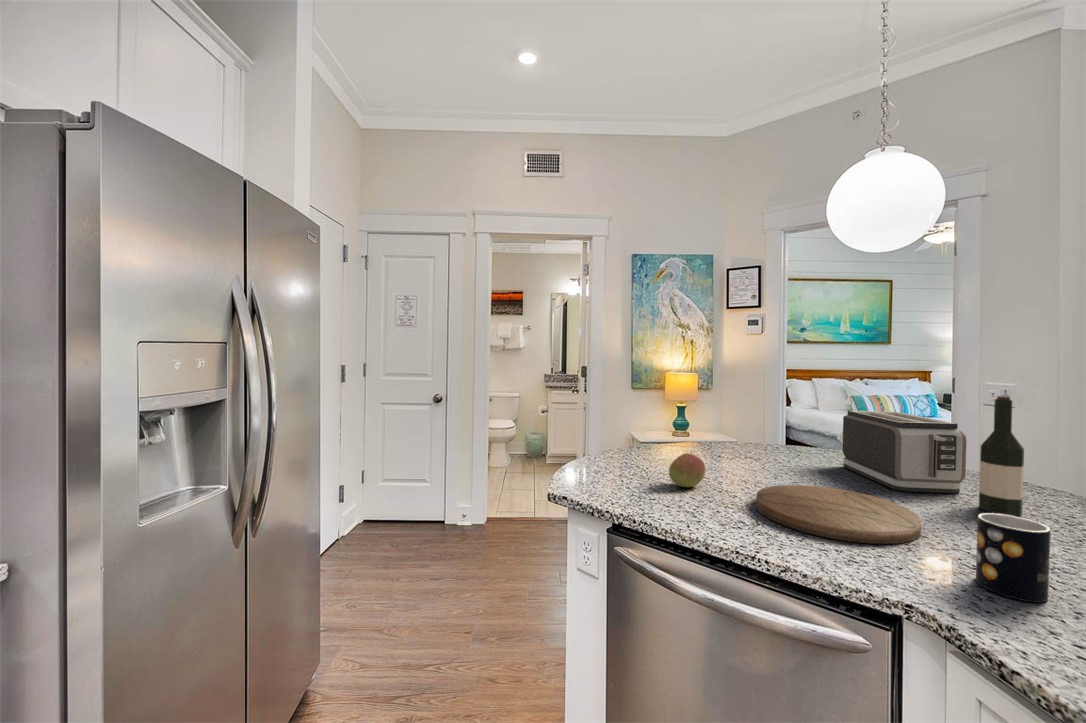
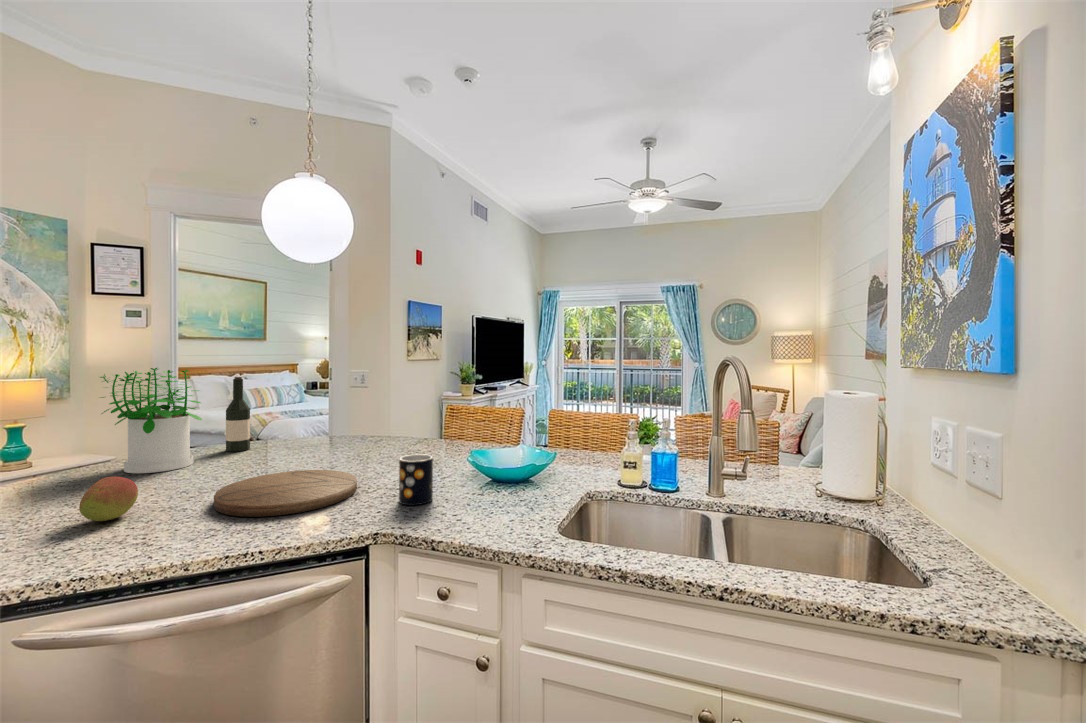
potted plant: none [705,369,776,460] -> present [100,368,202,473]
wine bottle: present [979,396,1024,516] -> present [226,377,250,452]
toaster: present [842,411,966,493] -> none [271,399,364,461]

